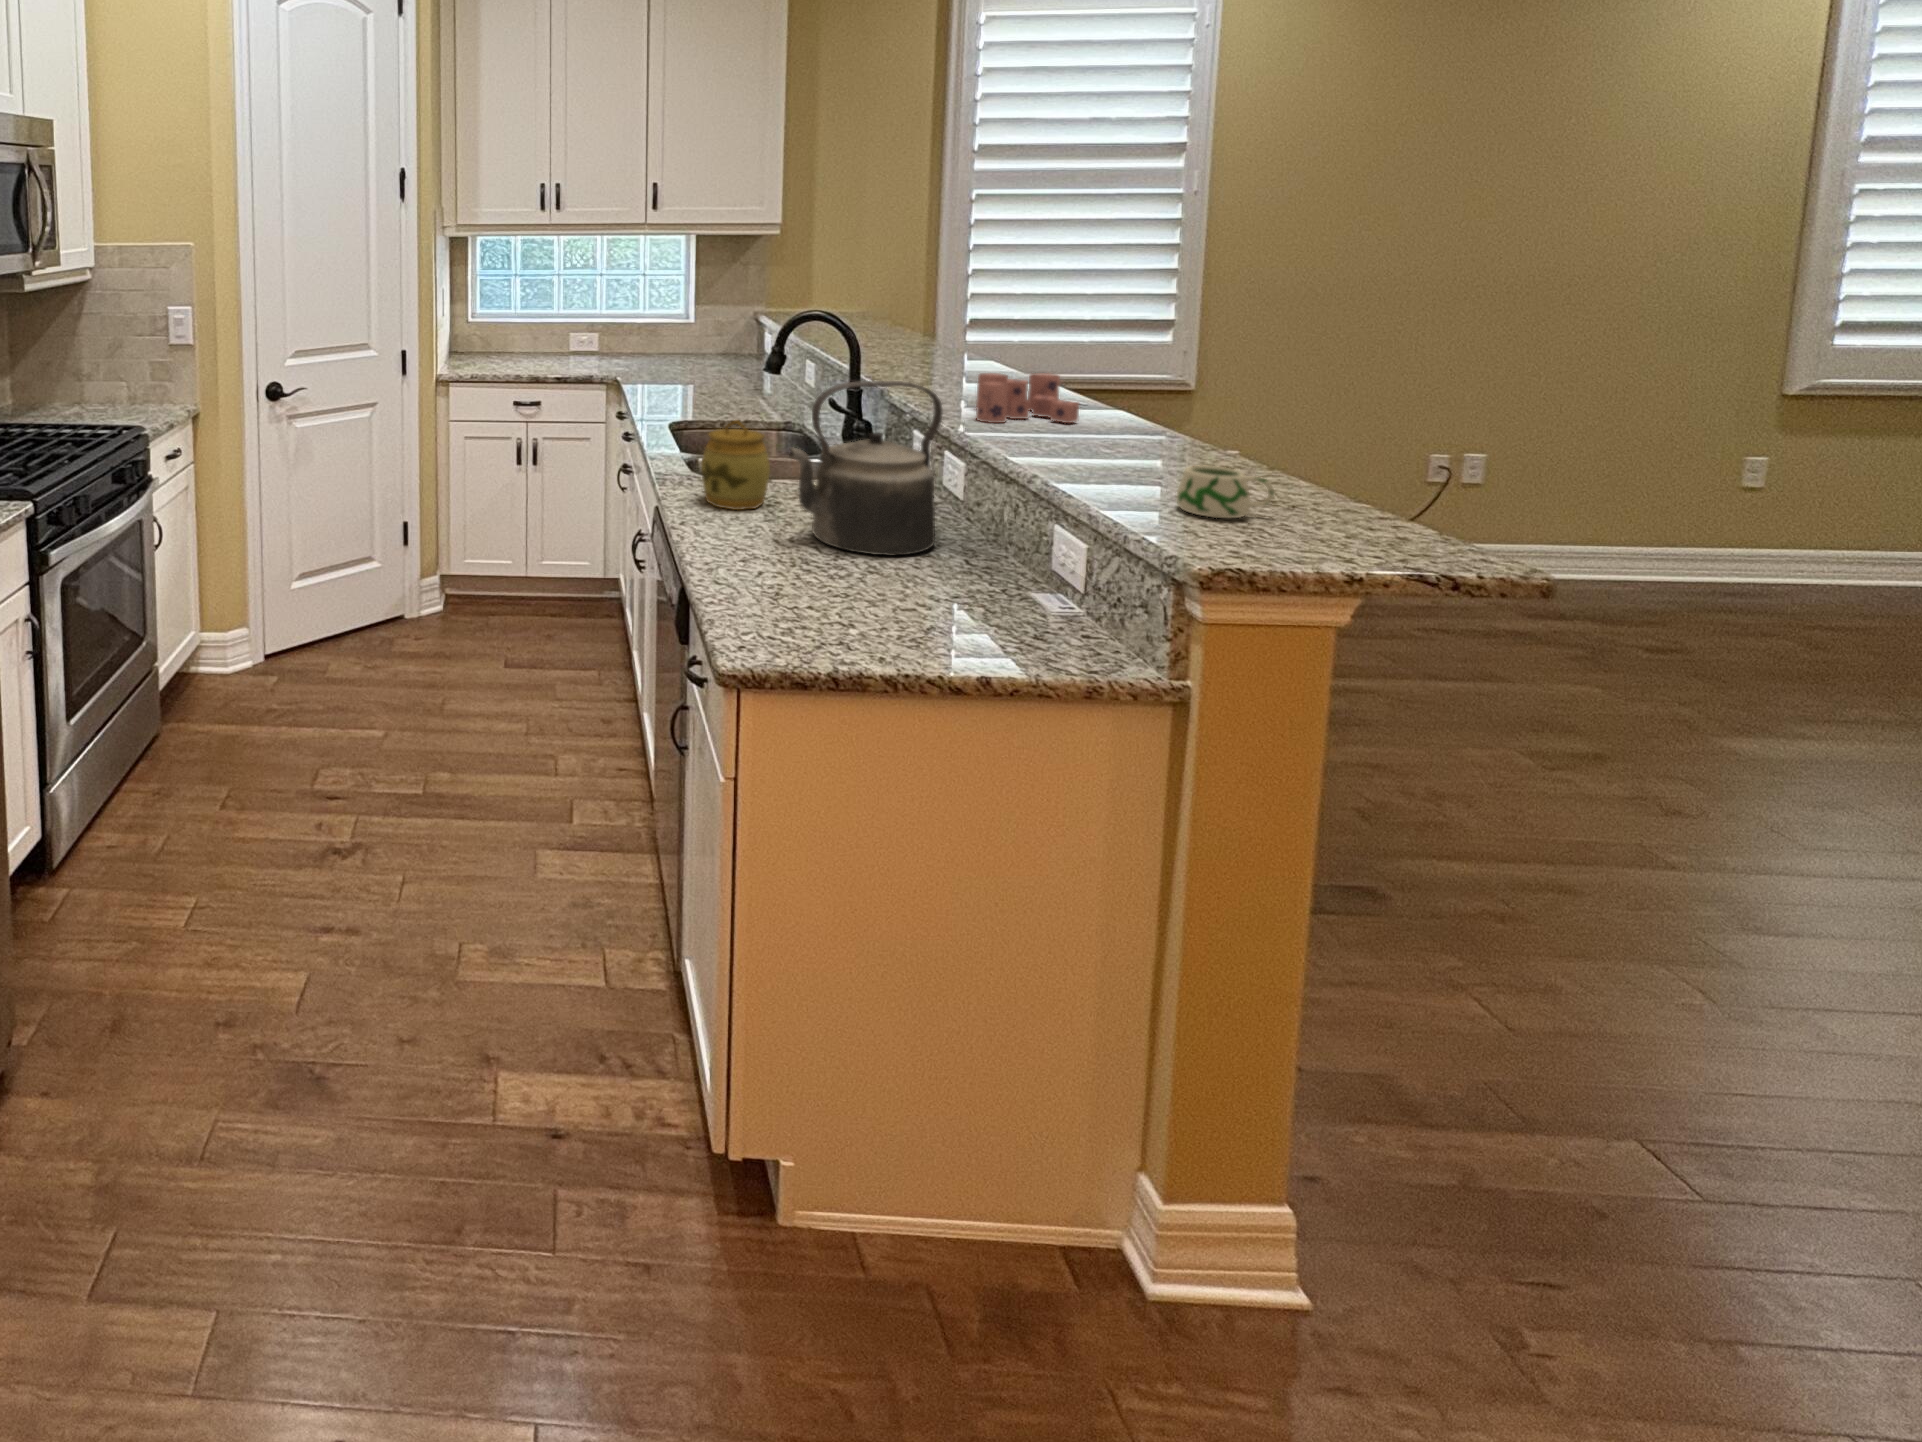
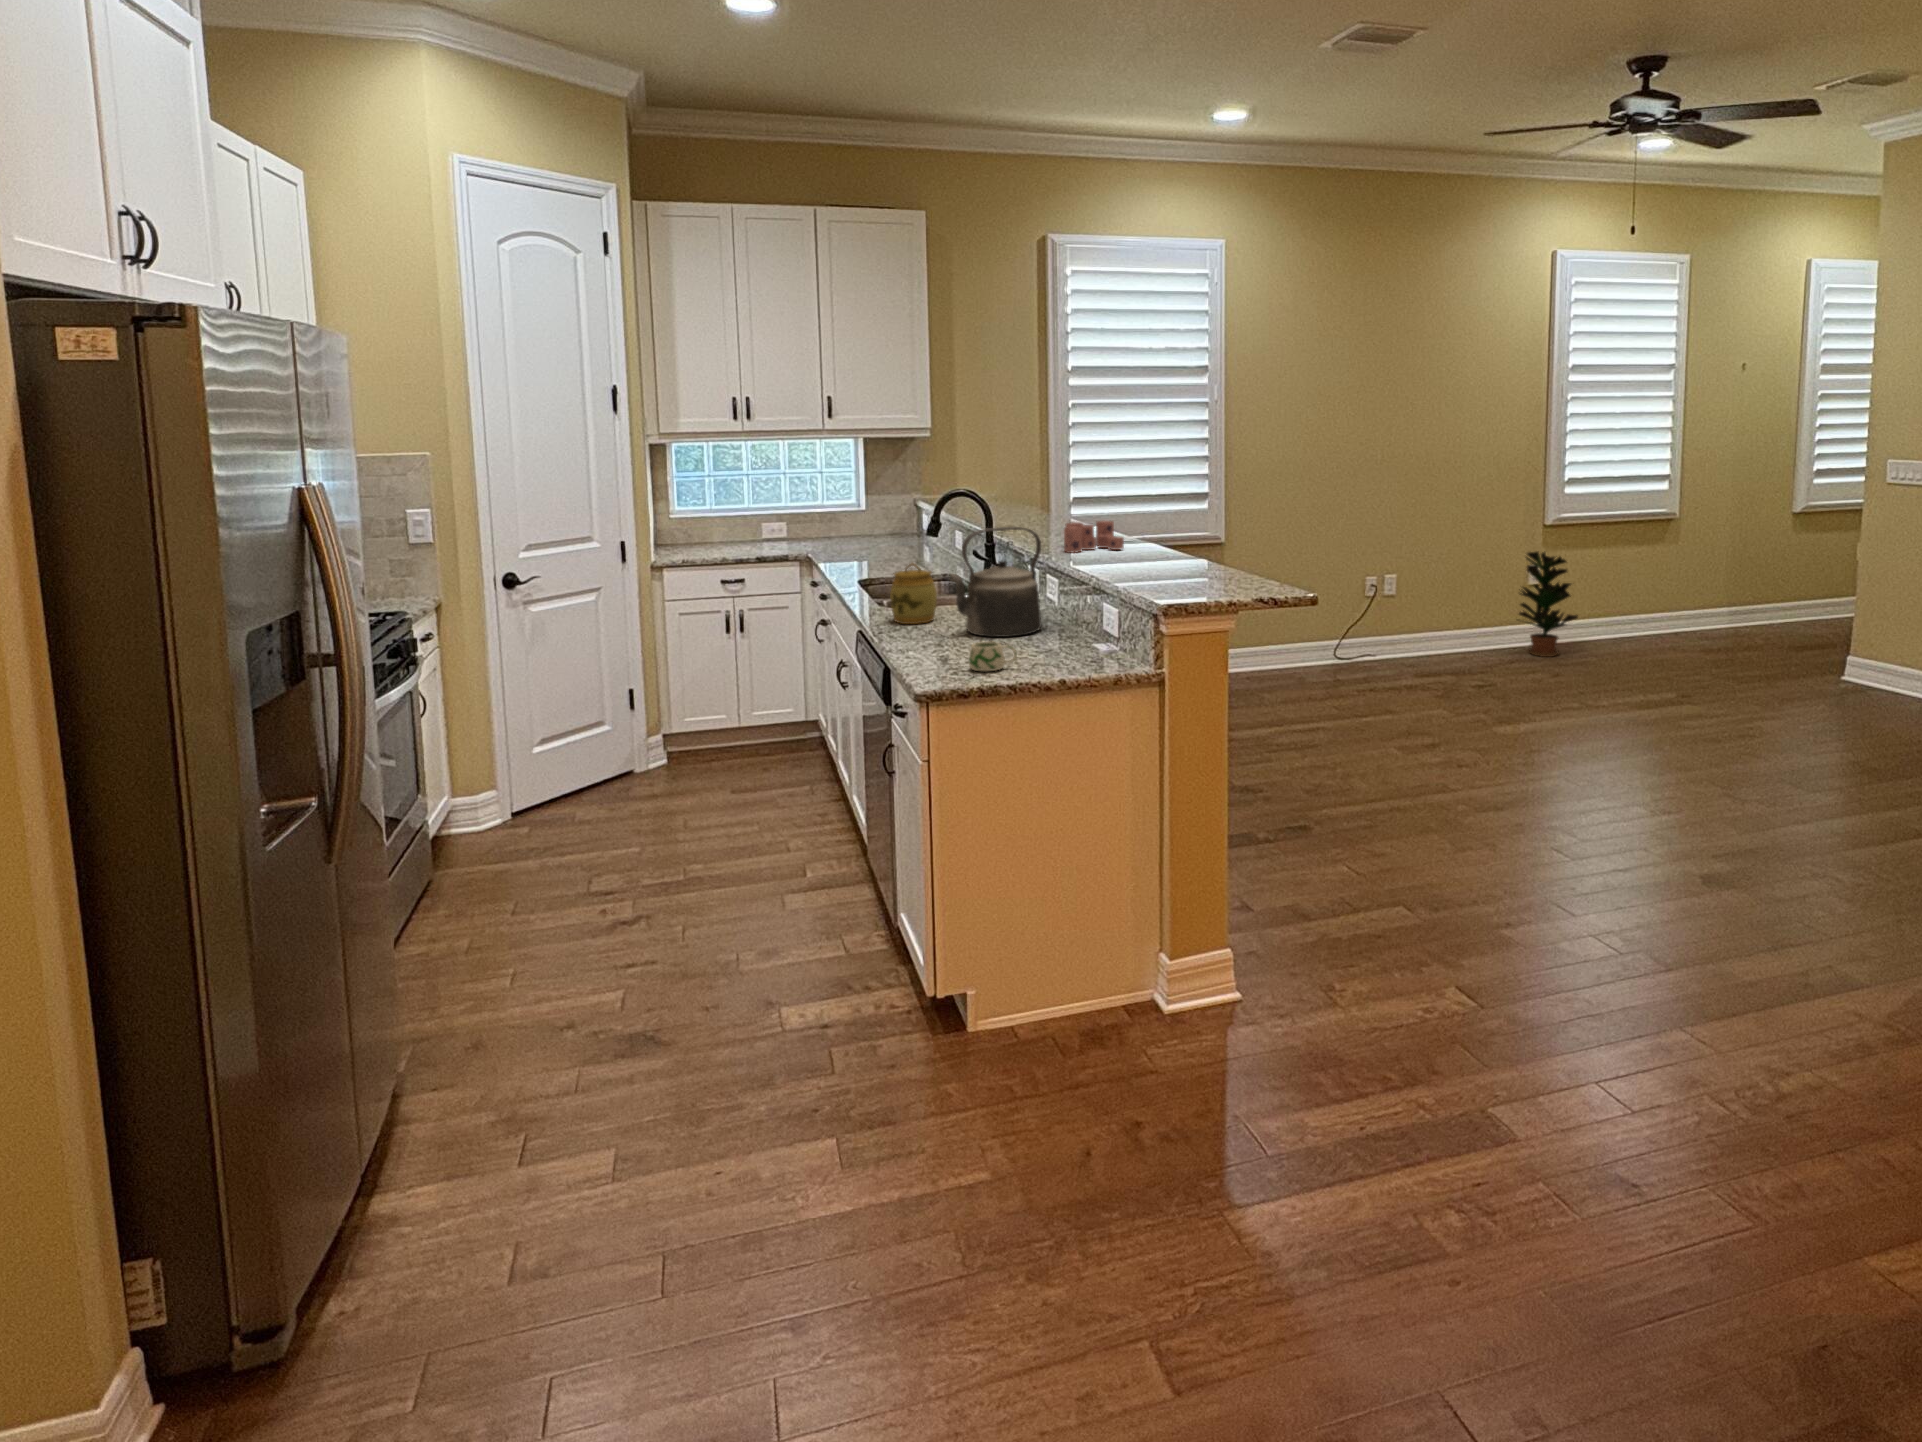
potted plant: none [1724,441,1868,615] -> present [1519,552,1578,657]
mug: present [1177,465,1274,518] -> present [969,641,1017,671]

